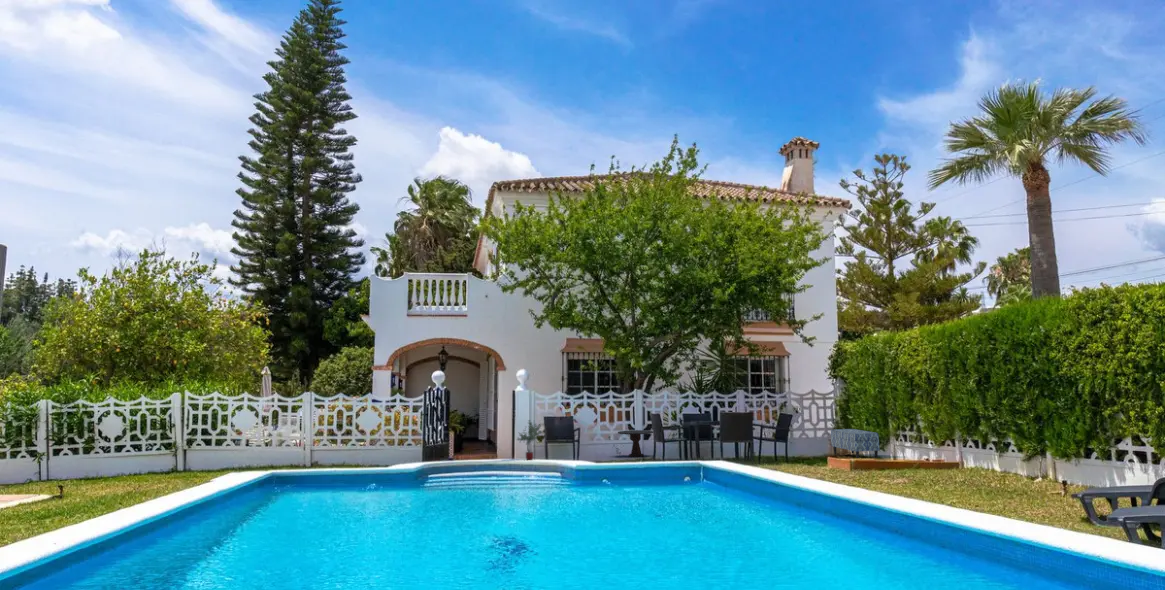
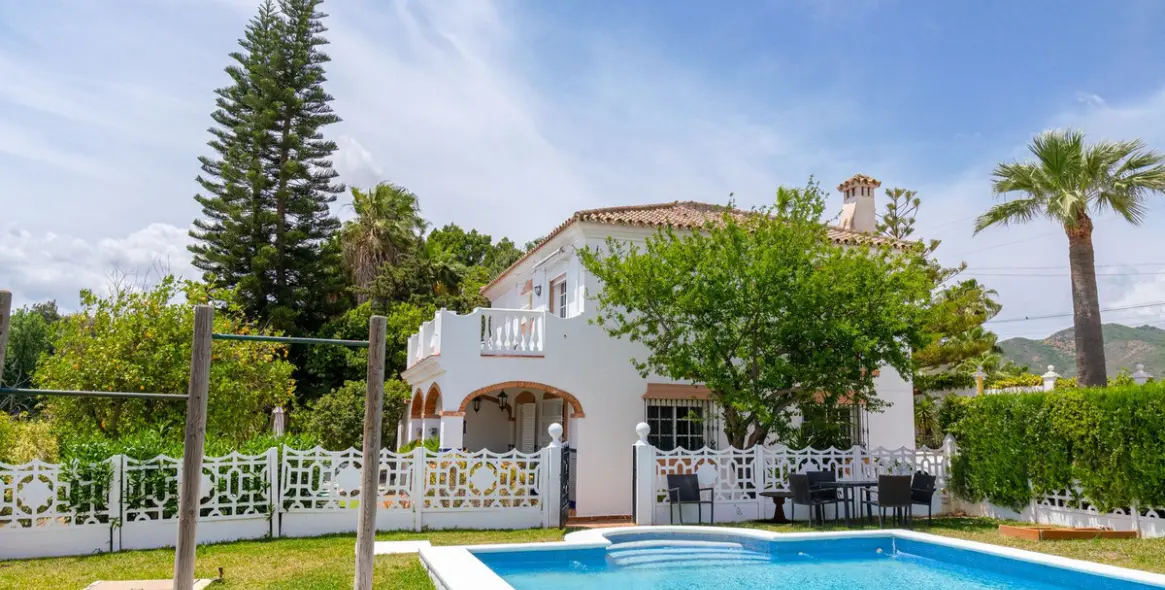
potted tree: present [517,421,541,460] -> none [657,480,682,526]
bench: present [831,429,880,458] -> none [991,494,1056,529]

